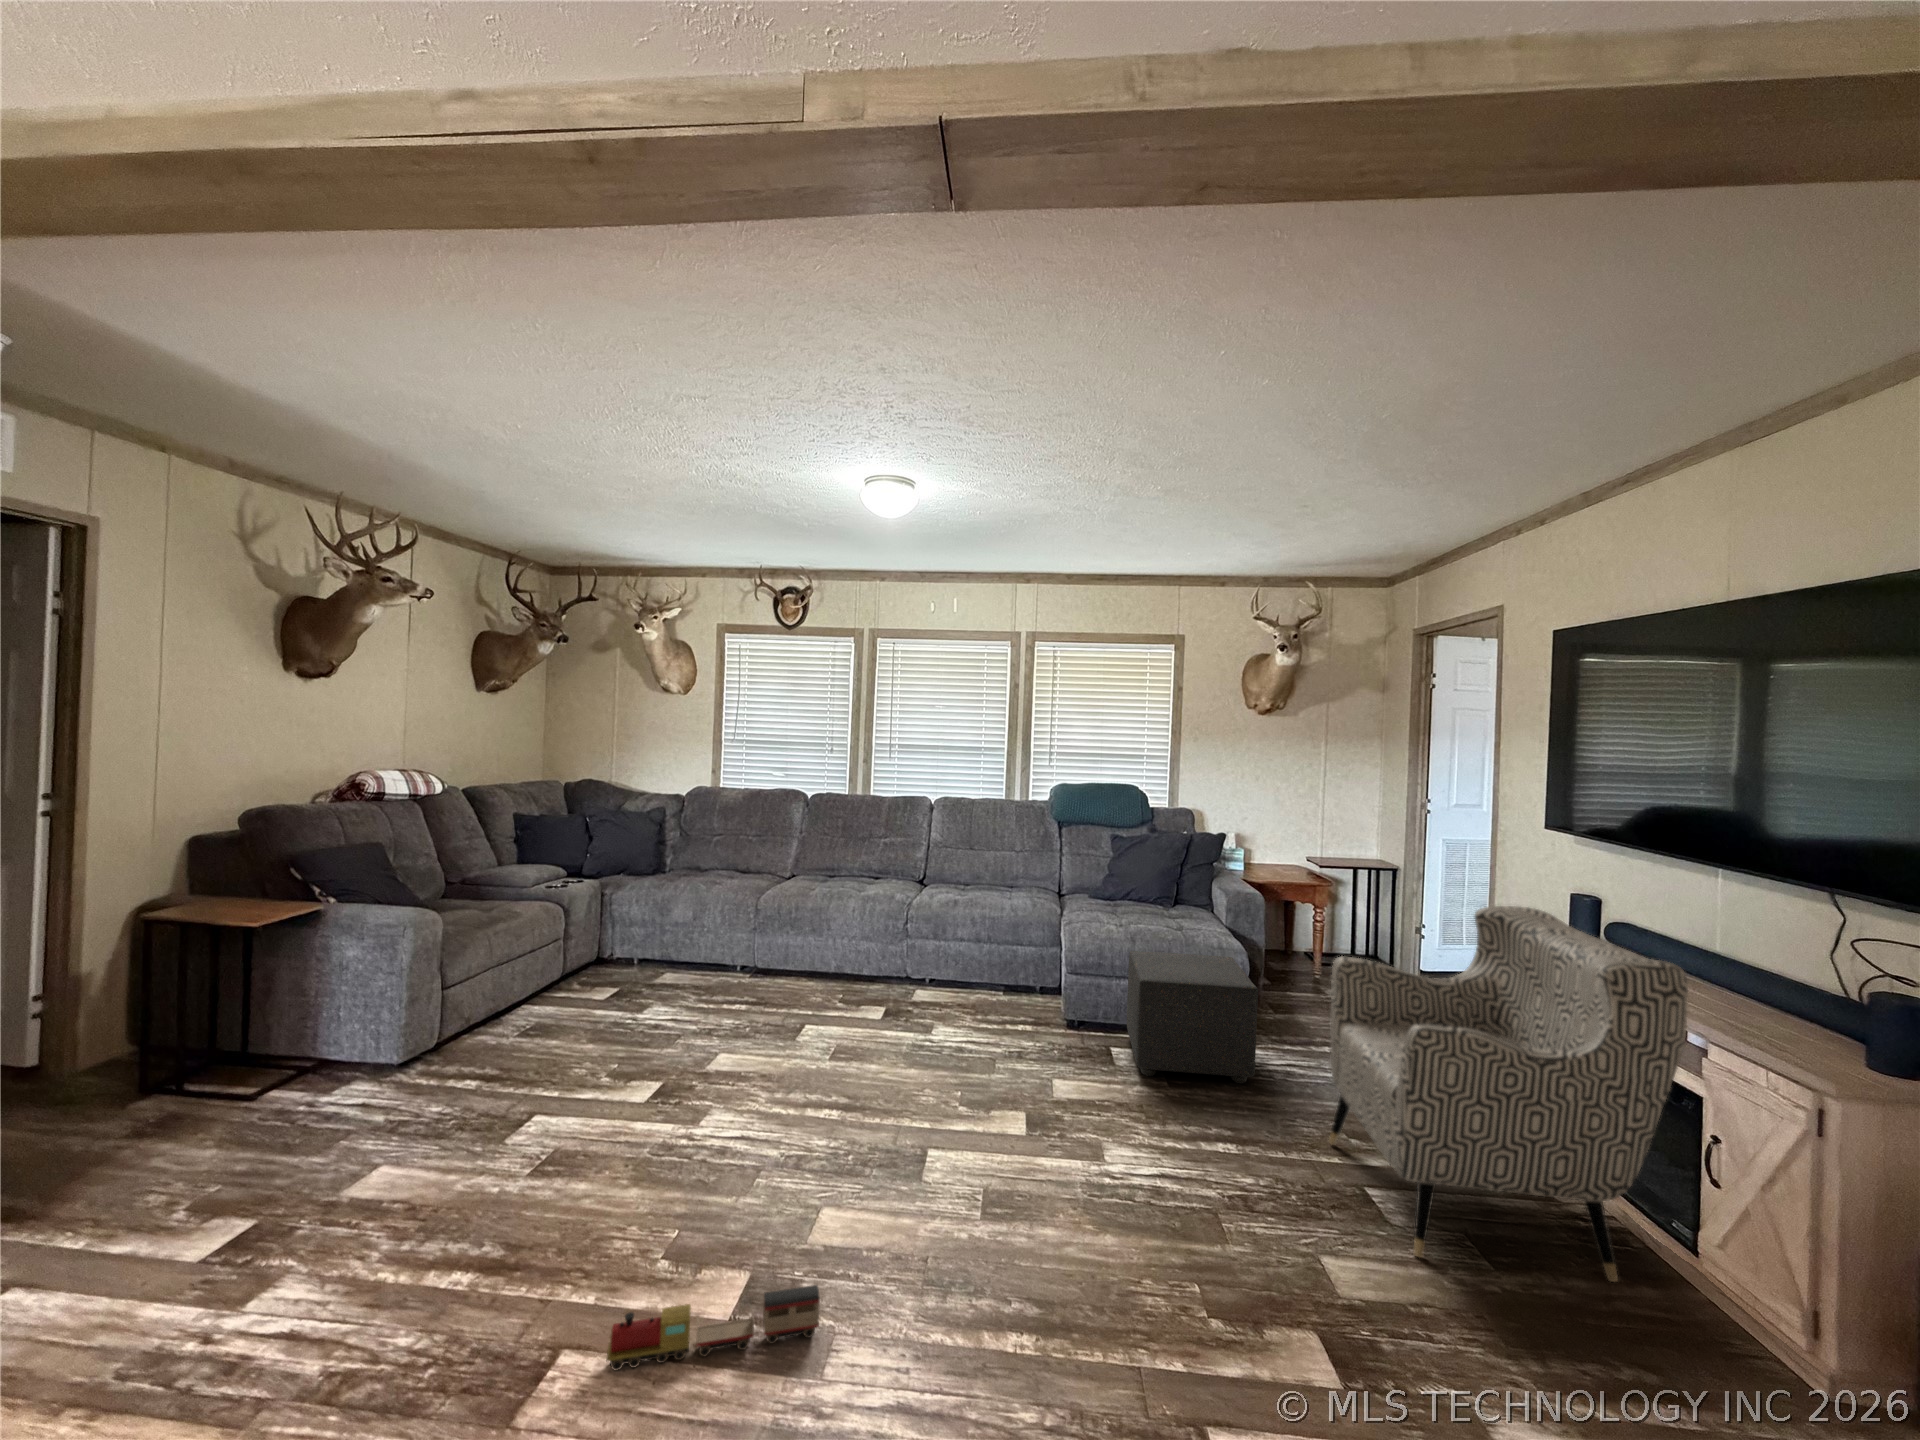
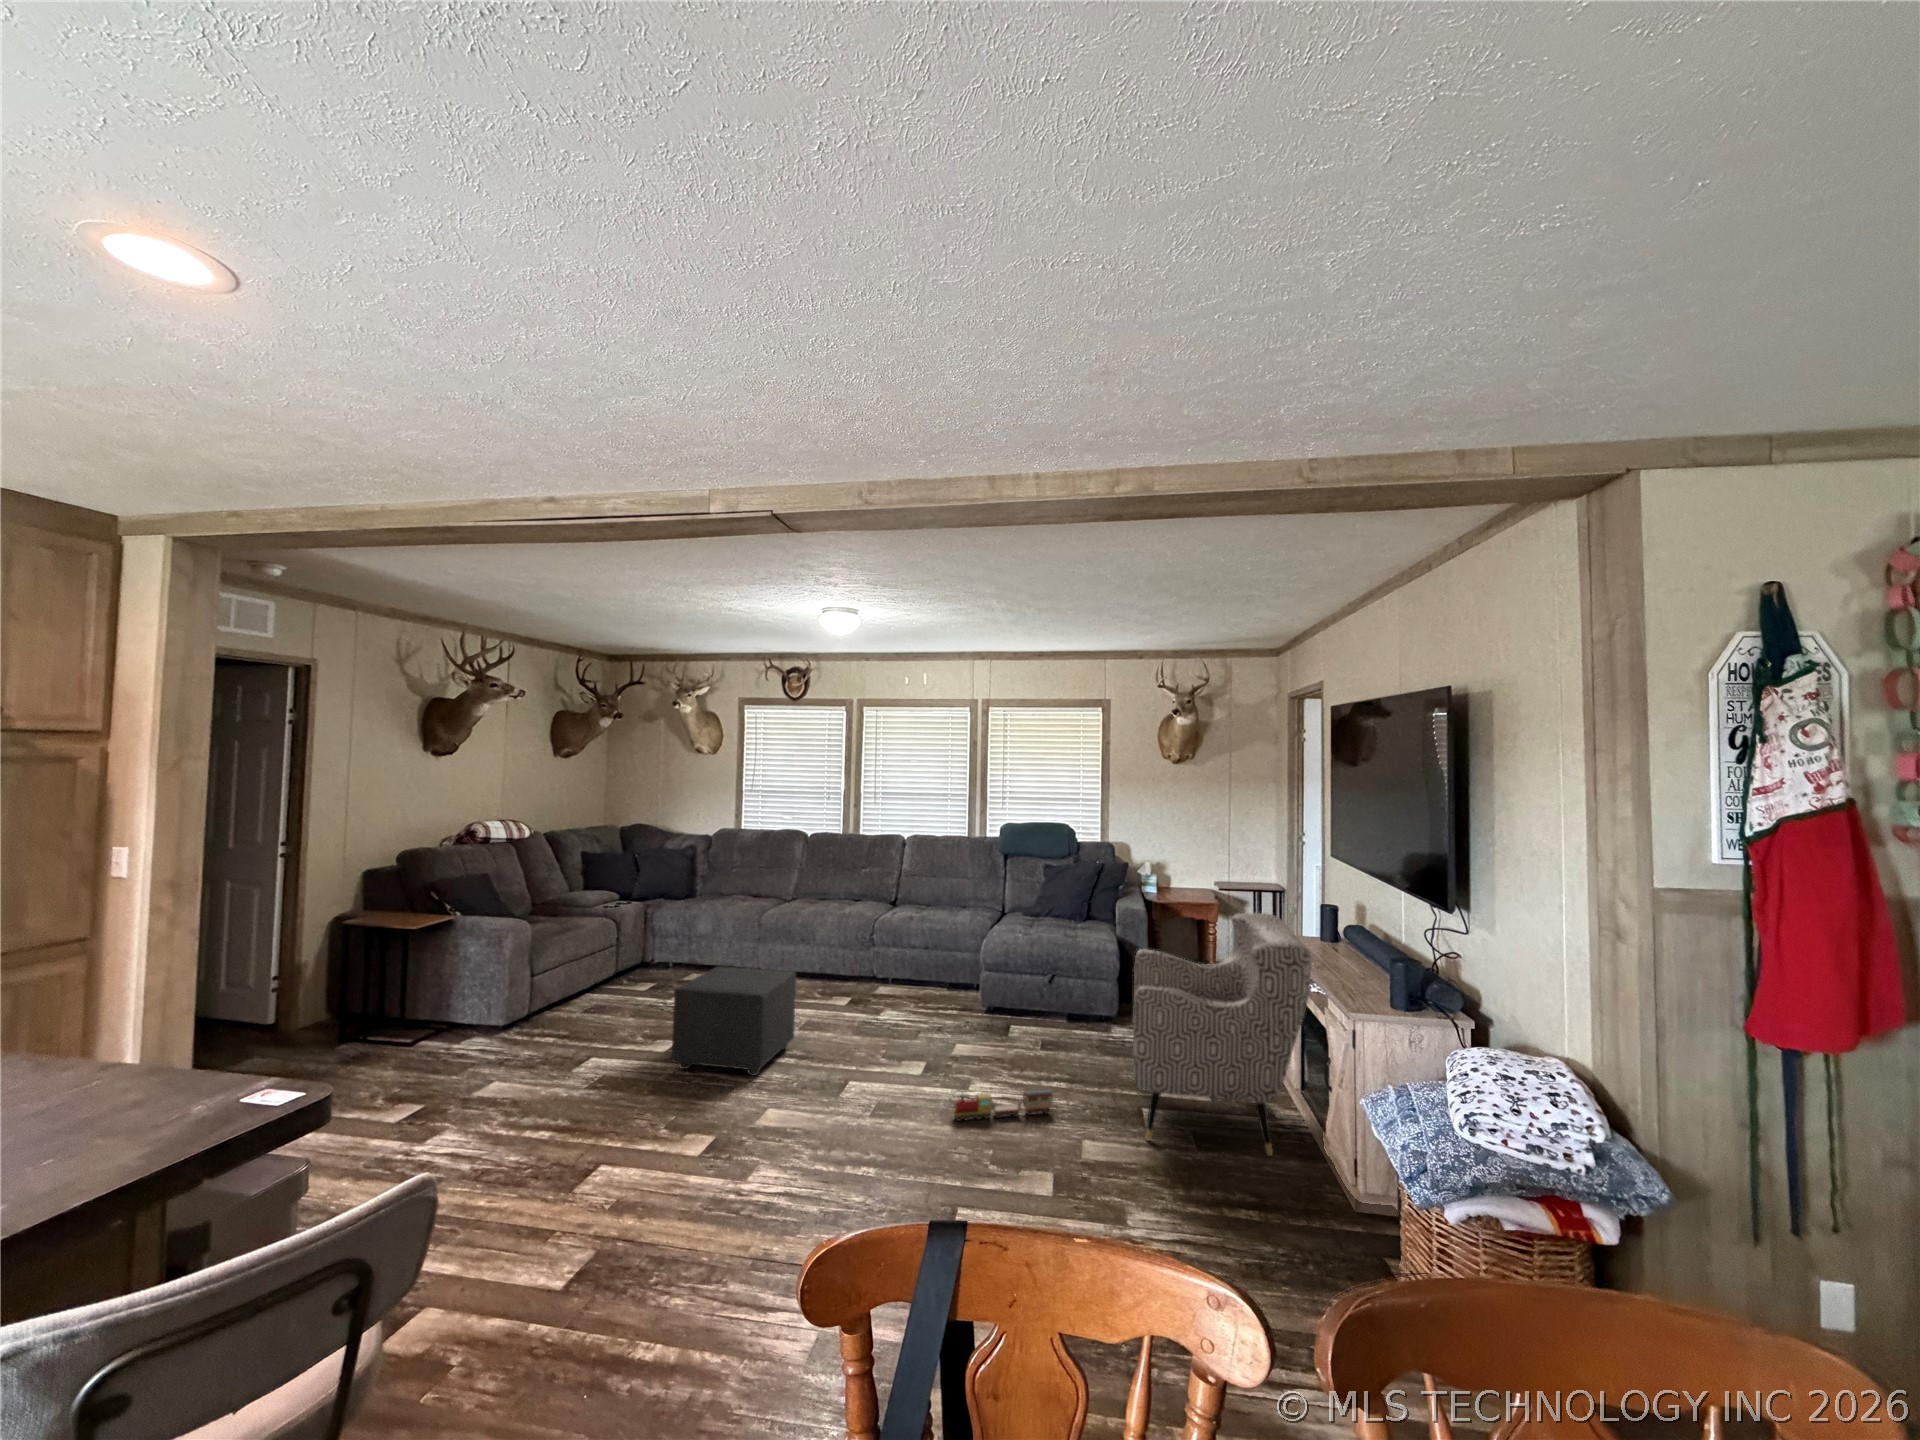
ottoman: present [1127,951,1258,1084] -> present [672,966,796,1076]
toy train: present [606,1285,820,1370] -> present [952,1089,1053,1121]

